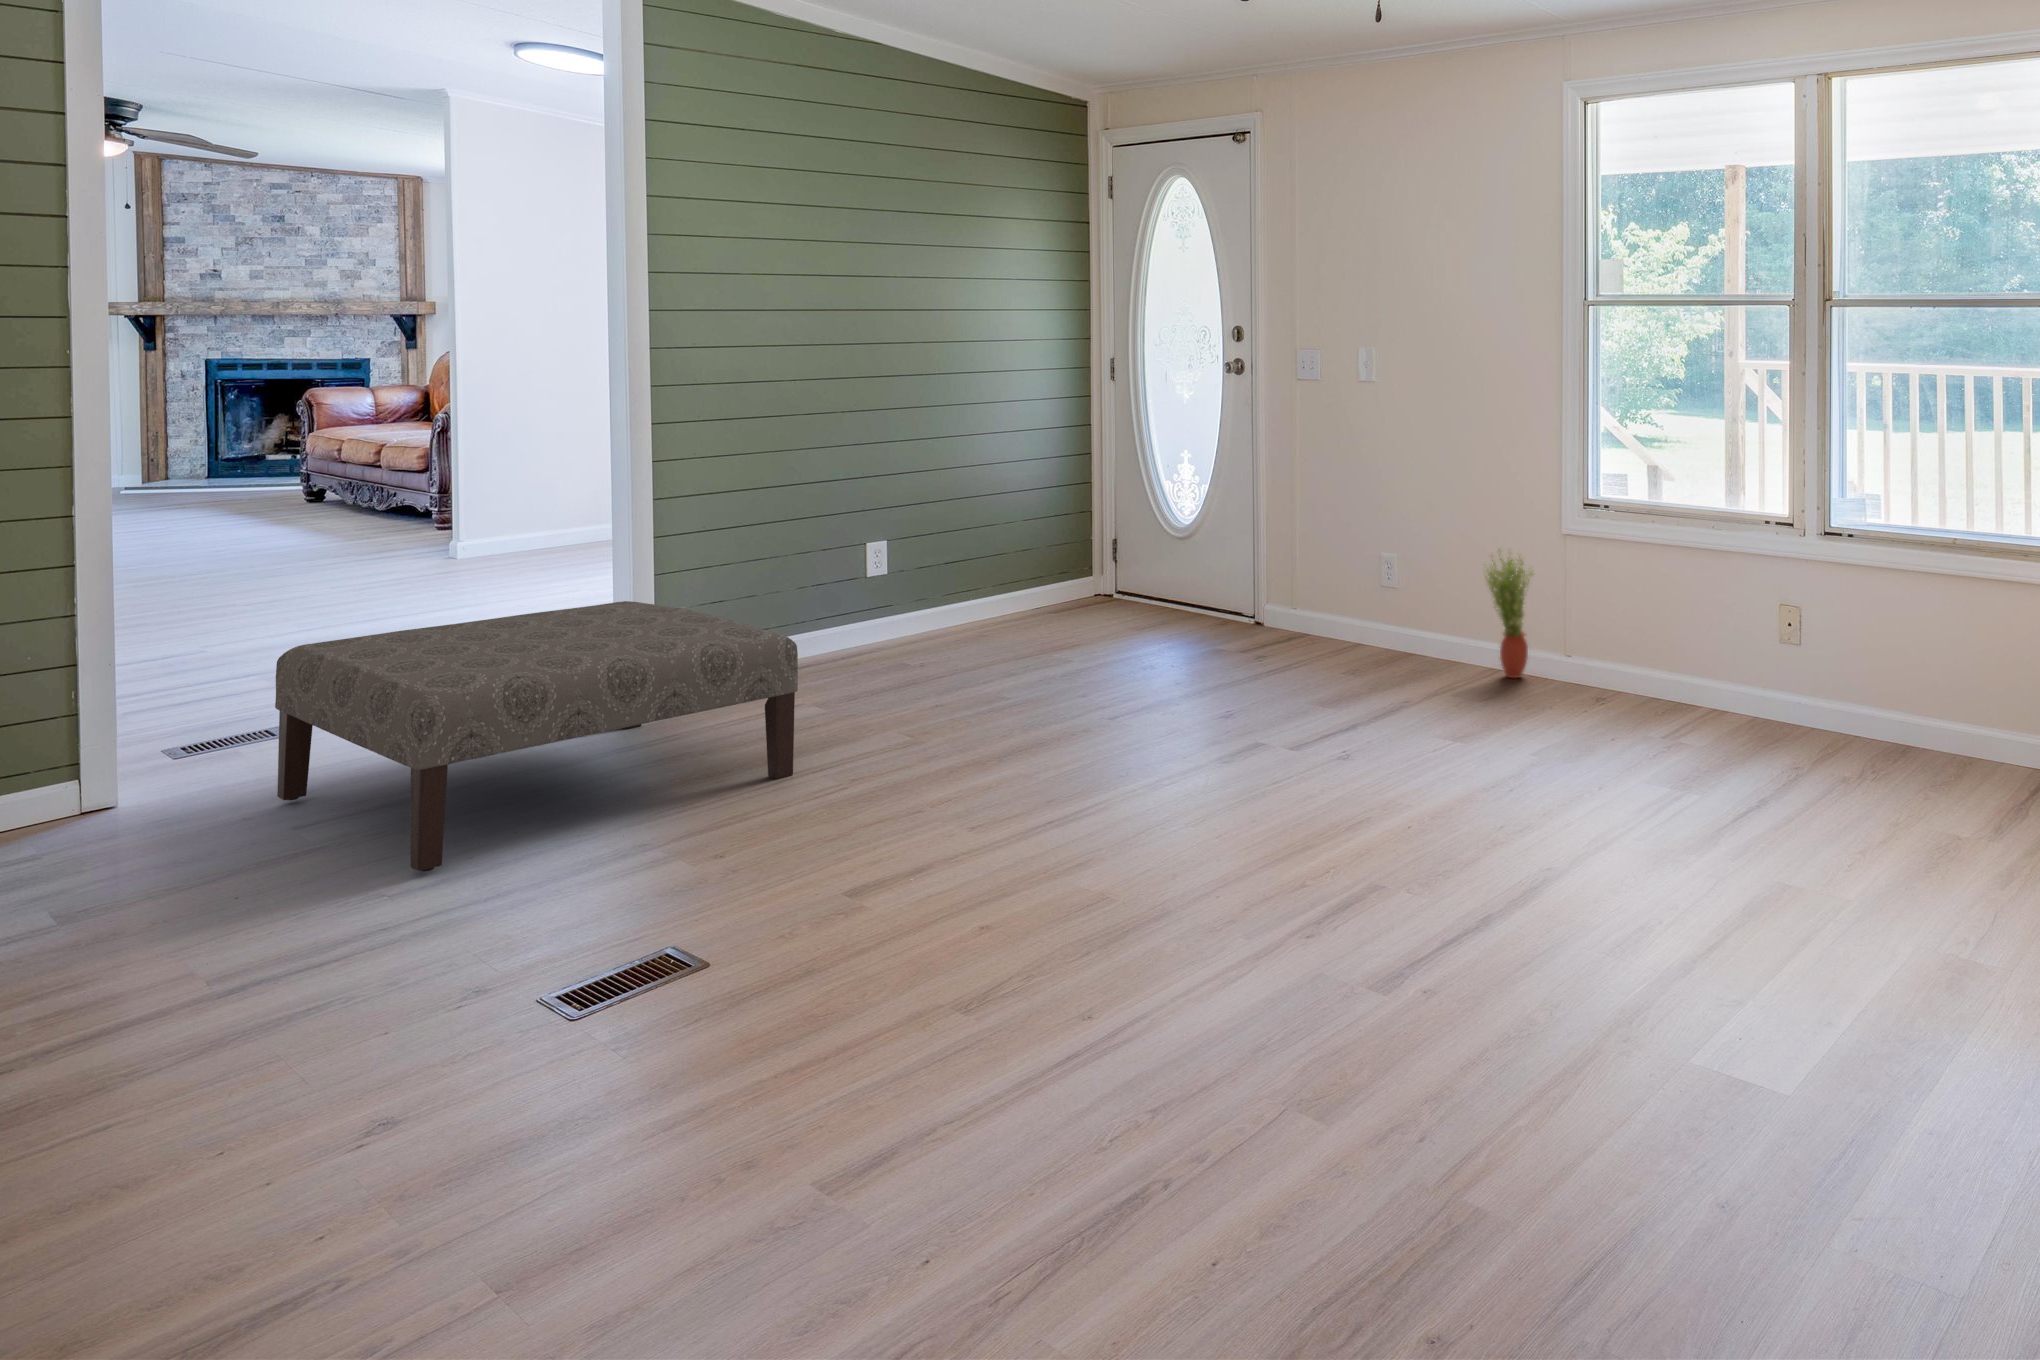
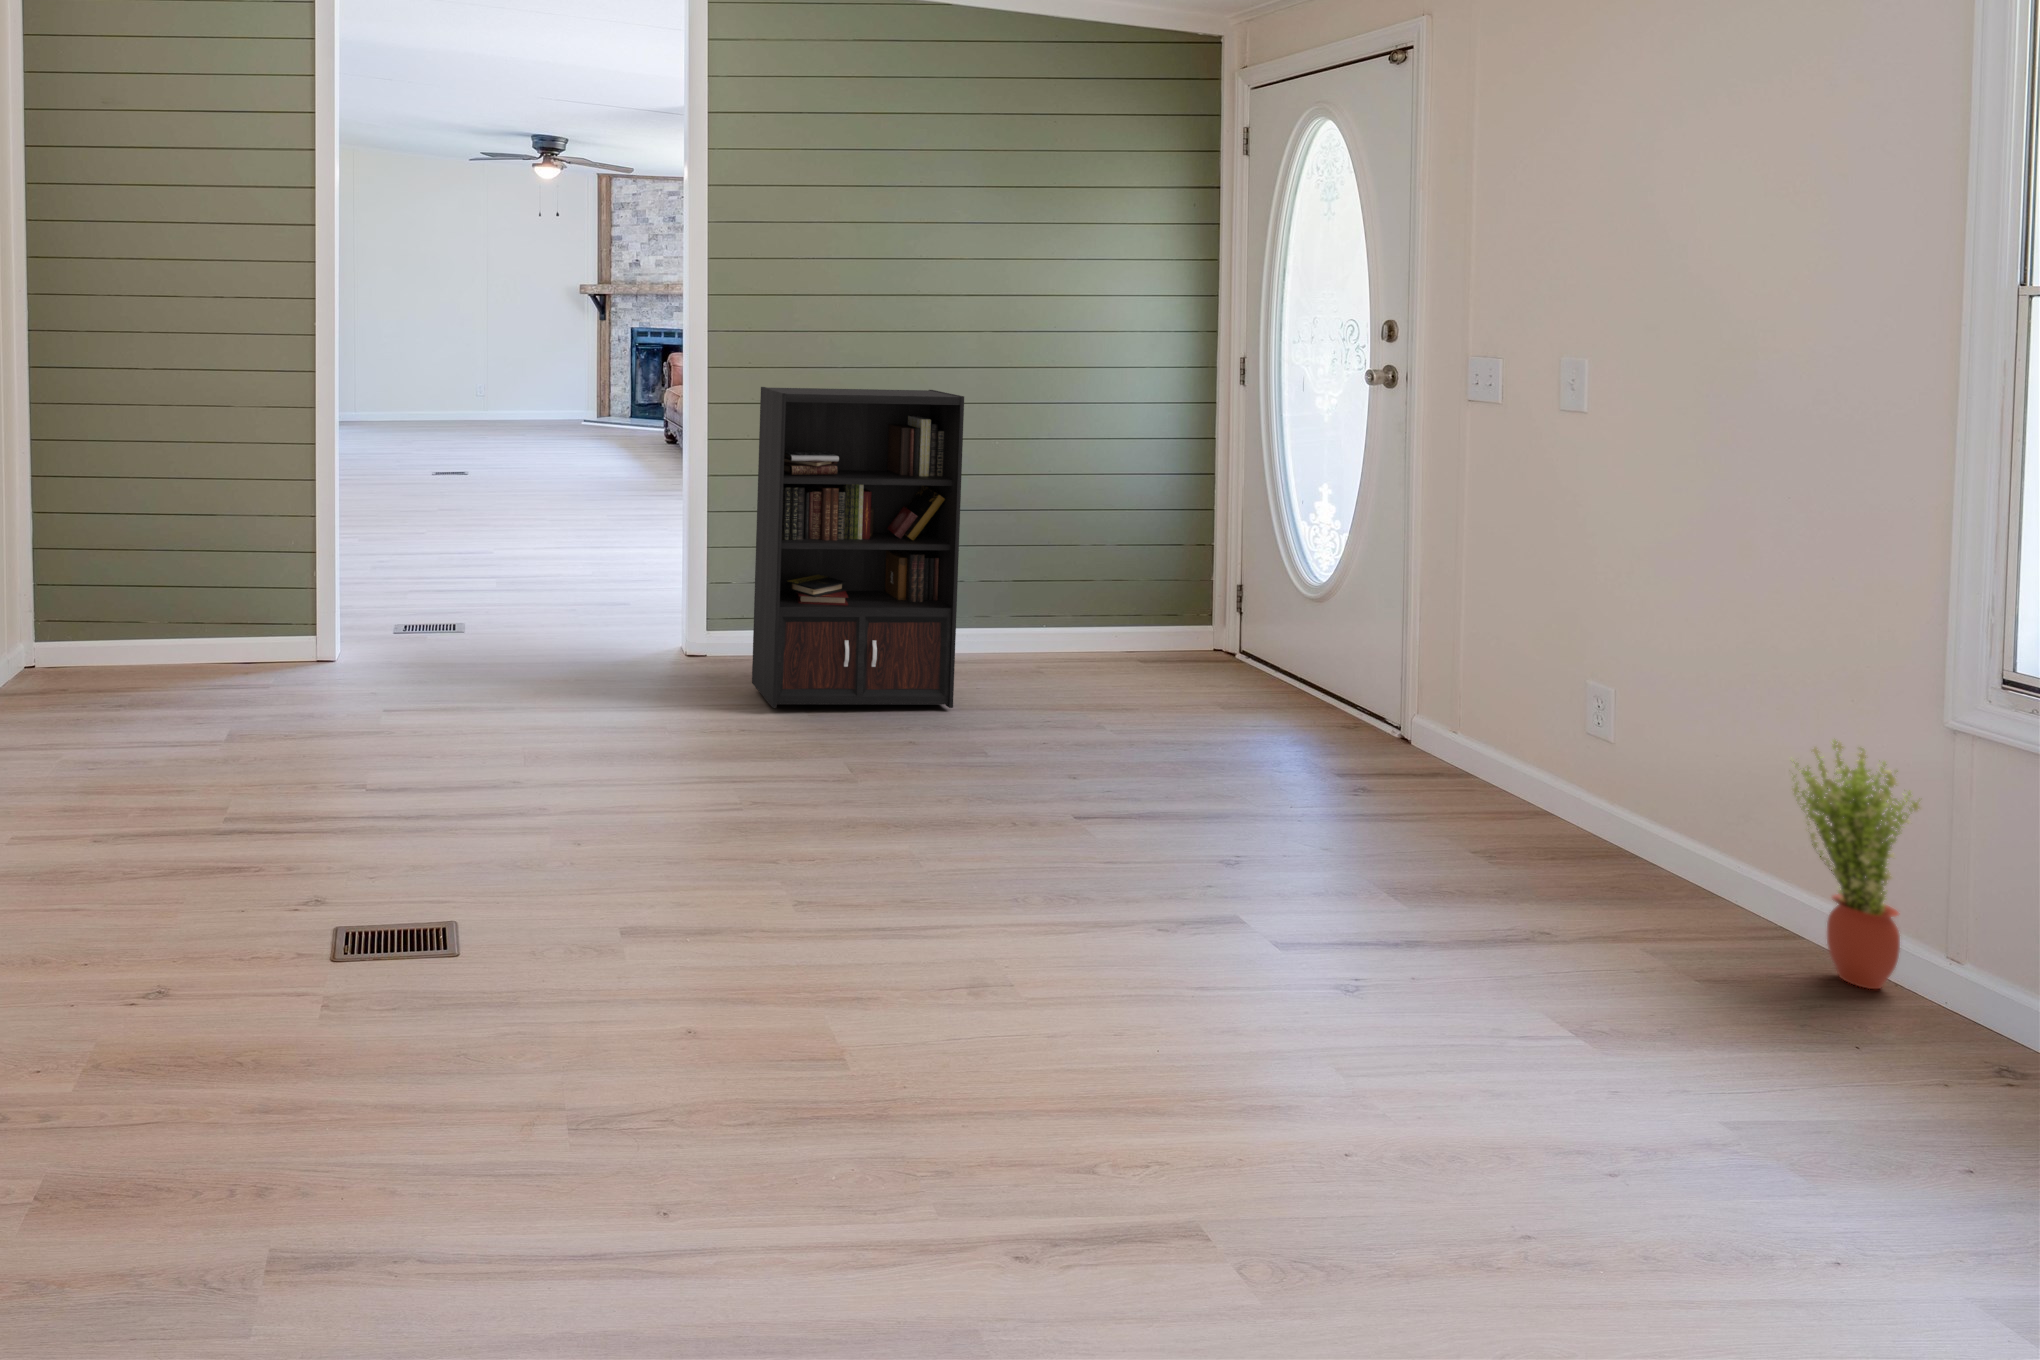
bookcase: none [740,391,948,708] -> present [752,387,964,708]
ottoman: present [275,601,798,872] -> none [387,571,719,788]

